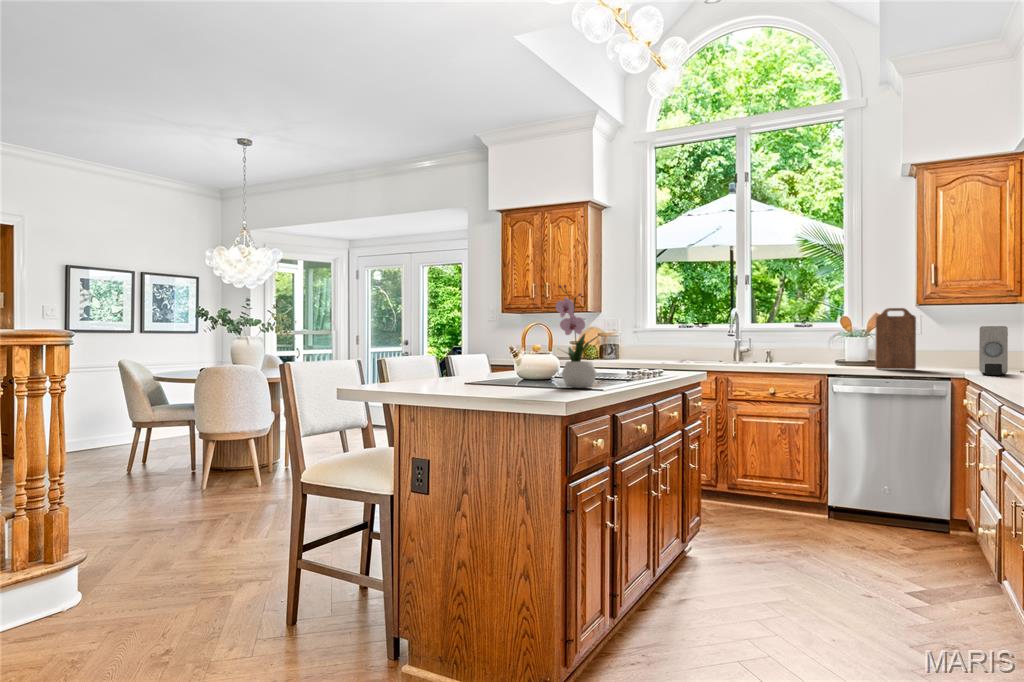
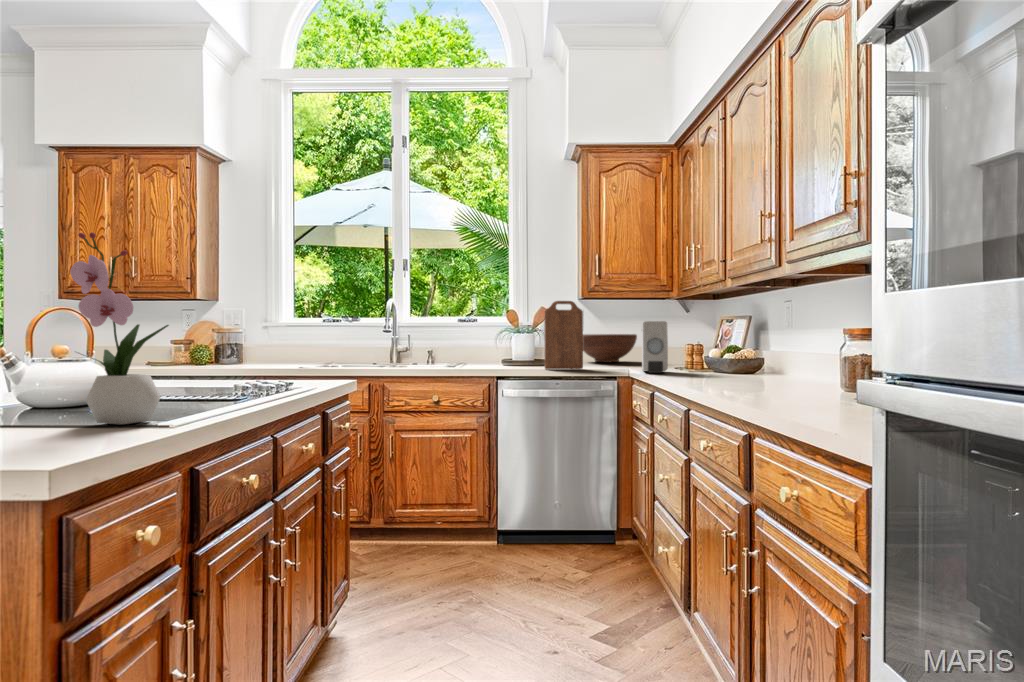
fruit bowl: none [914,338,982,364] -> present [583,334,637,362]

